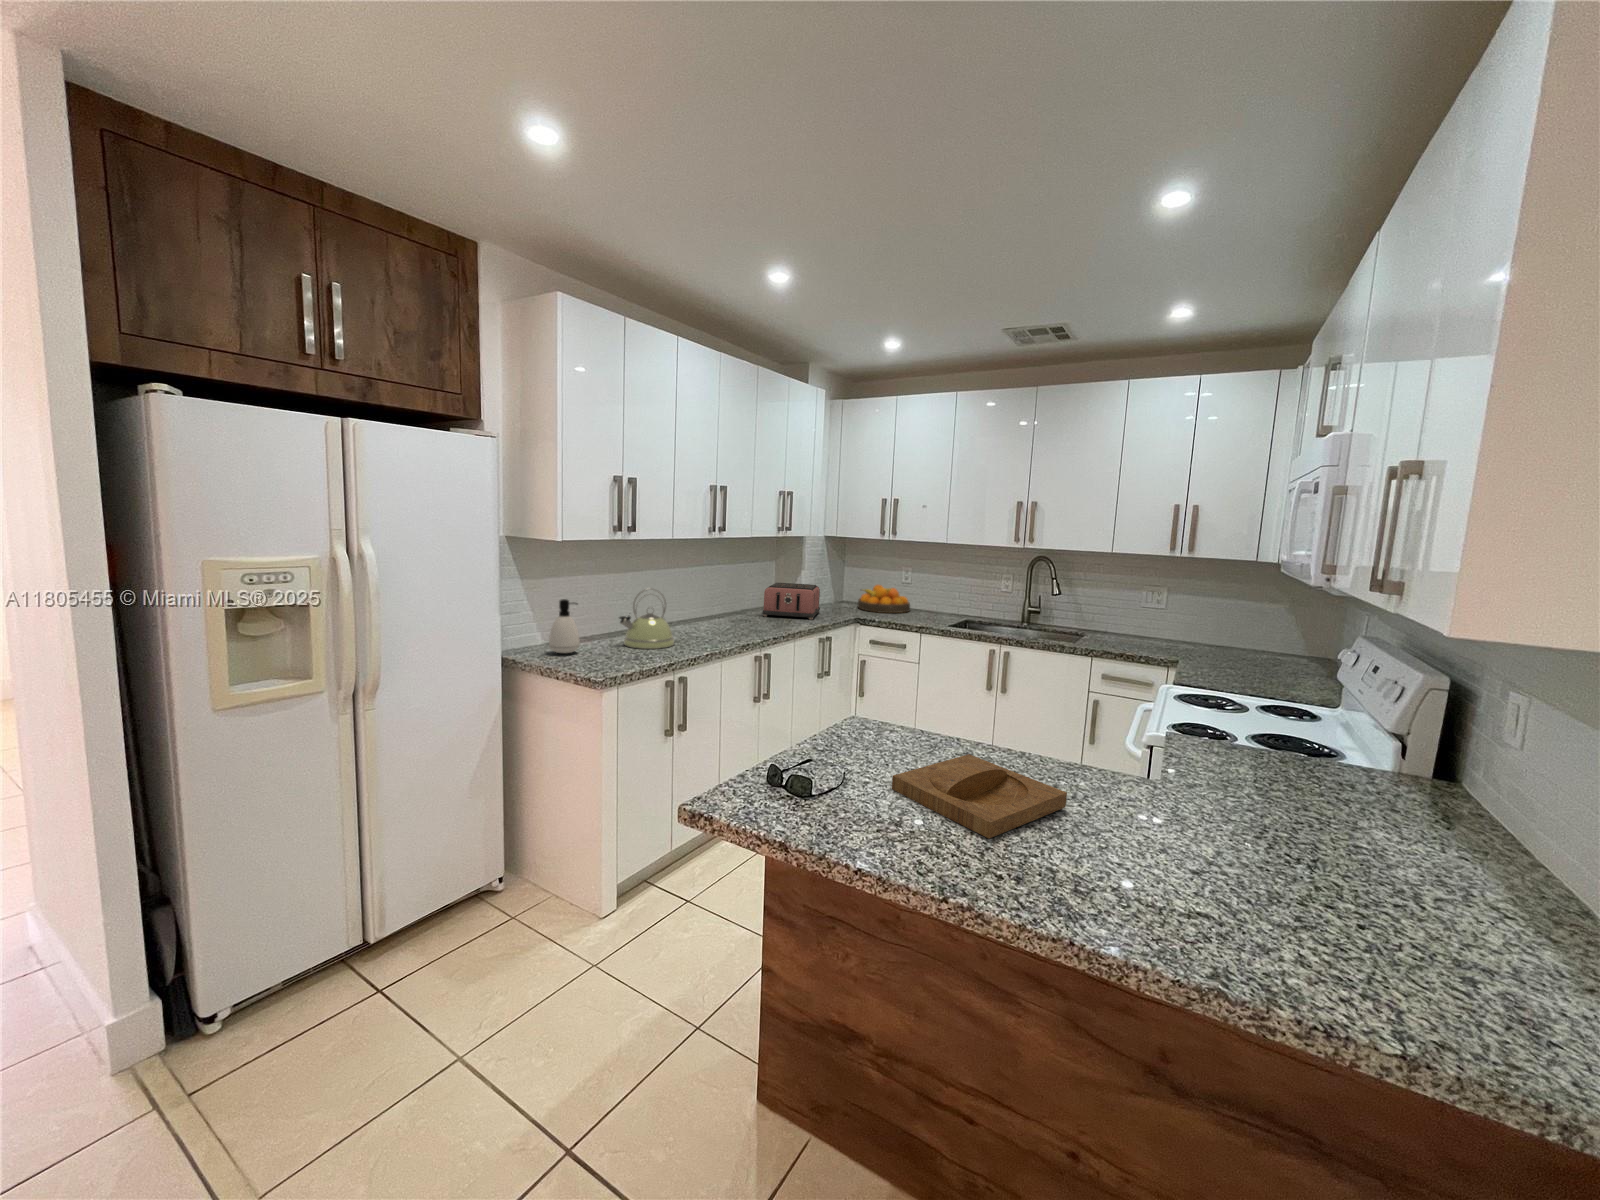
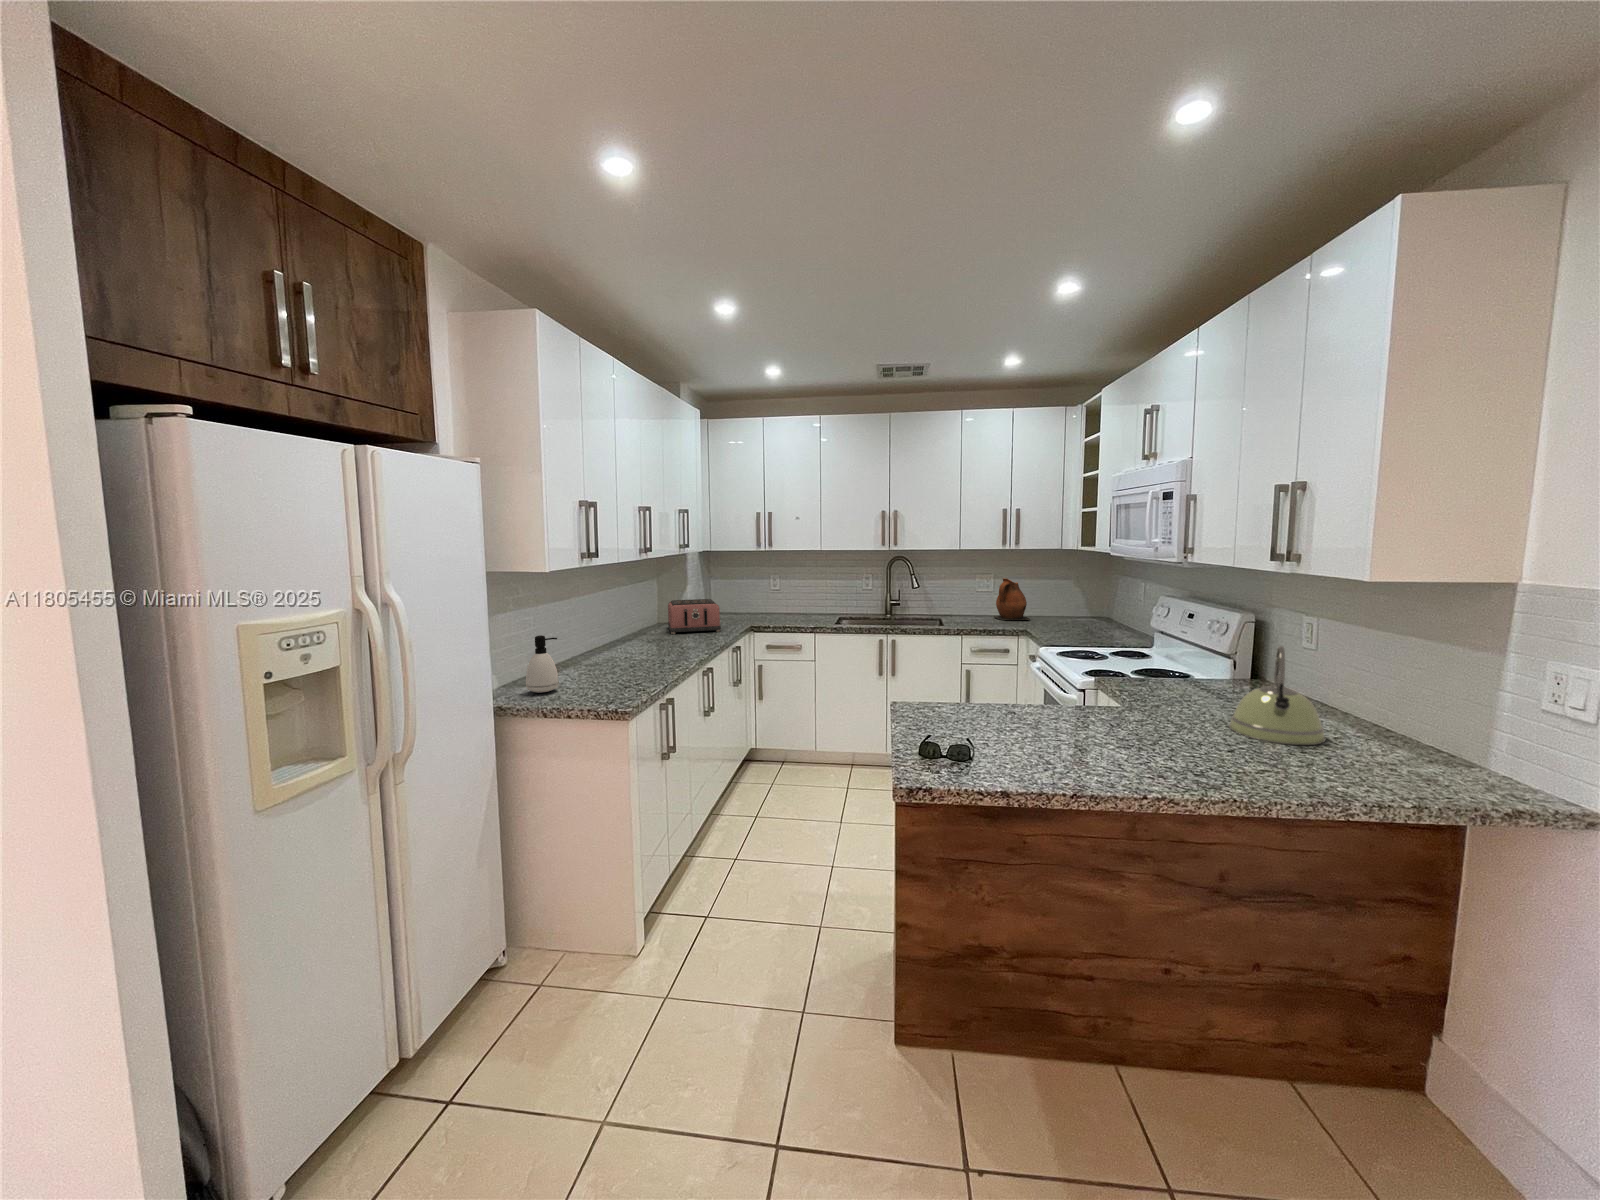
fruit bowl: present [858,585,910,613] -> none [739,594,788,619]
kettle: present [619,589,674,649] -> present [1229,646,1325,745]
ceramic pitcher: none [1155,594,1207,651] -> present [994,578,1030,620]
tray: present [892,754,1067,838] -> none [1013,709,1122,757]

